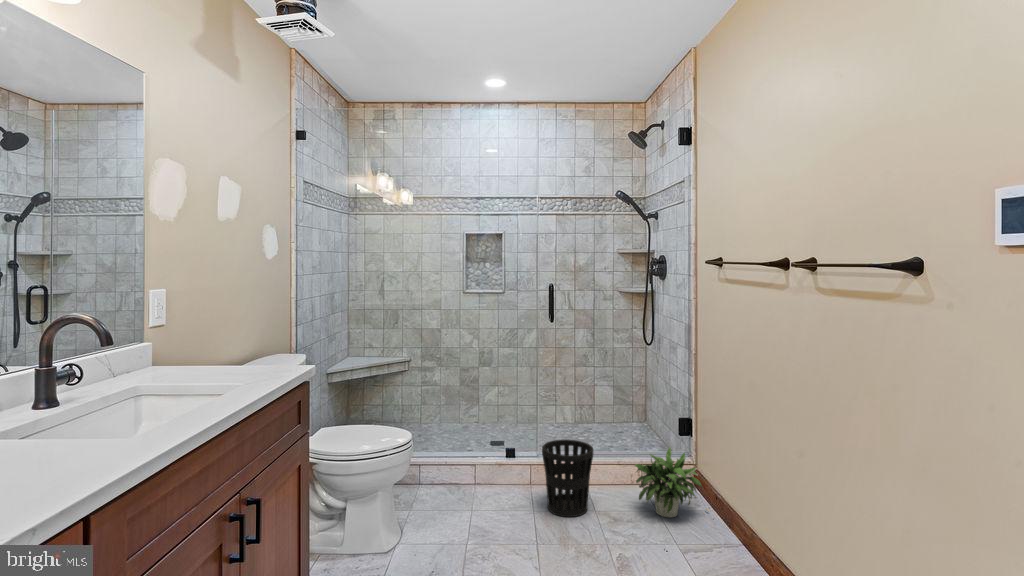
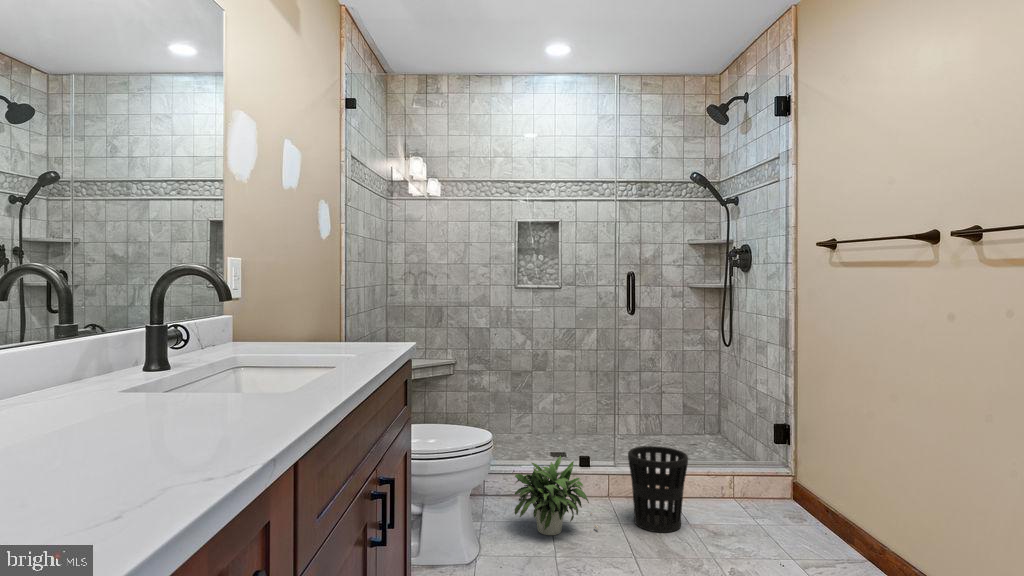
potted plant: present [635,447,709,517] -> present [515,456,598,535]

